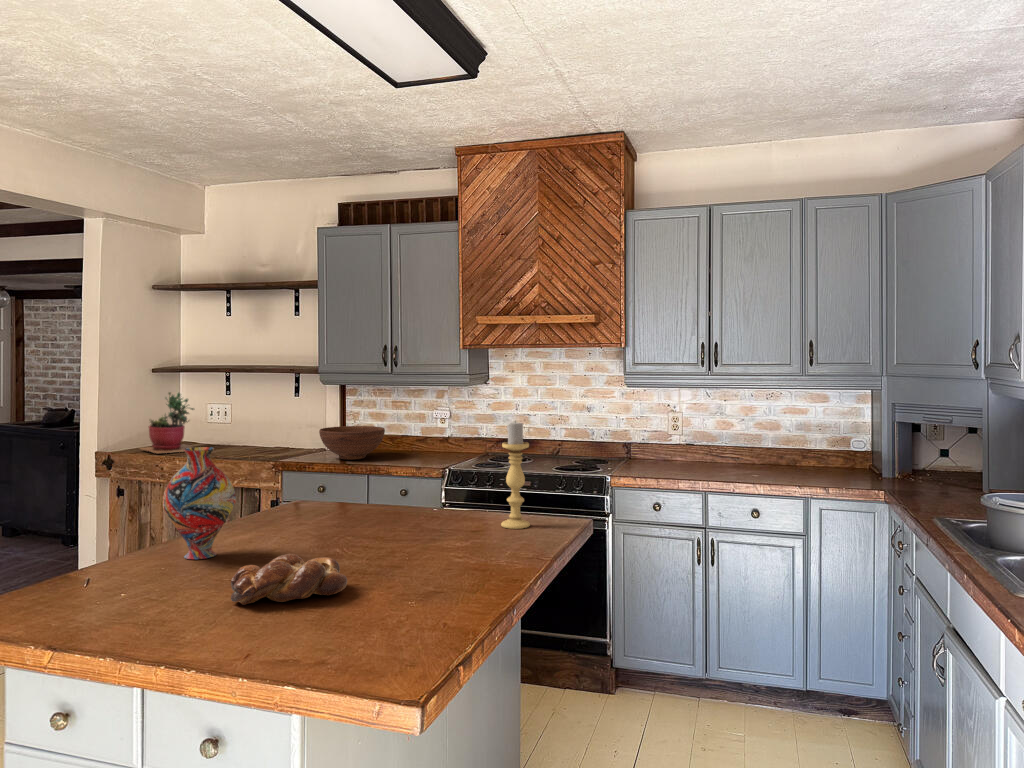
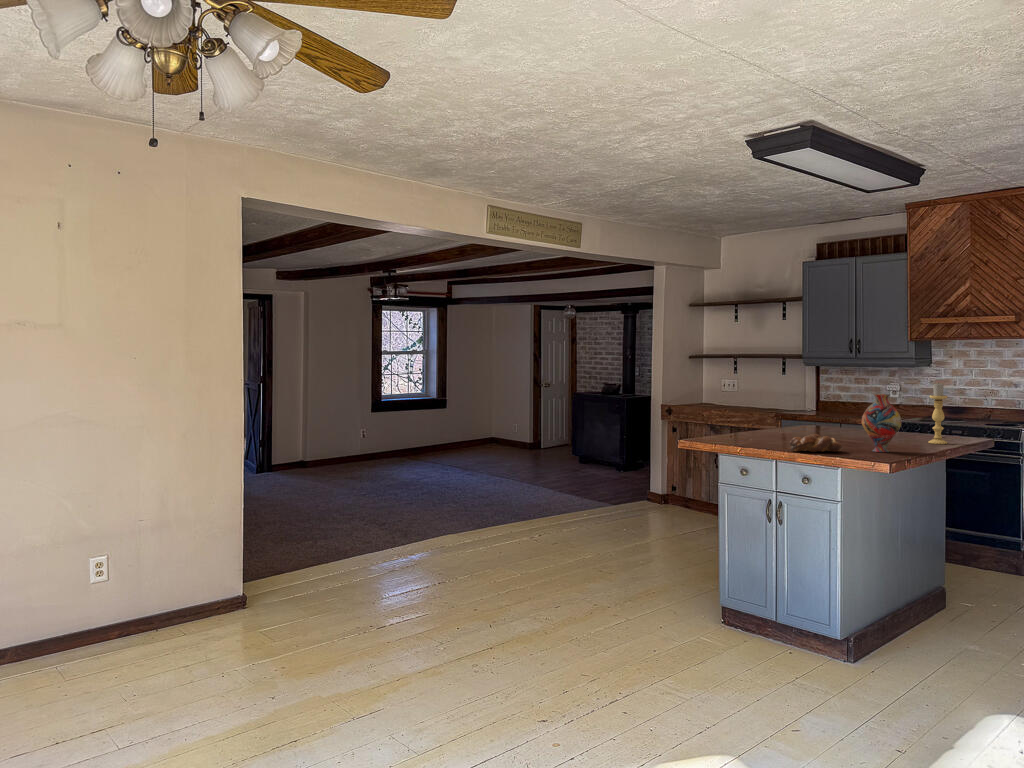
succulent plant: present [141,392,194,453] -> none [682,371,723,409]
fruit bowl: present [319,426,385,460] -> none [804,395,850,416]
vase: present [163,447,236,559] -> present [862,394,901,452]

